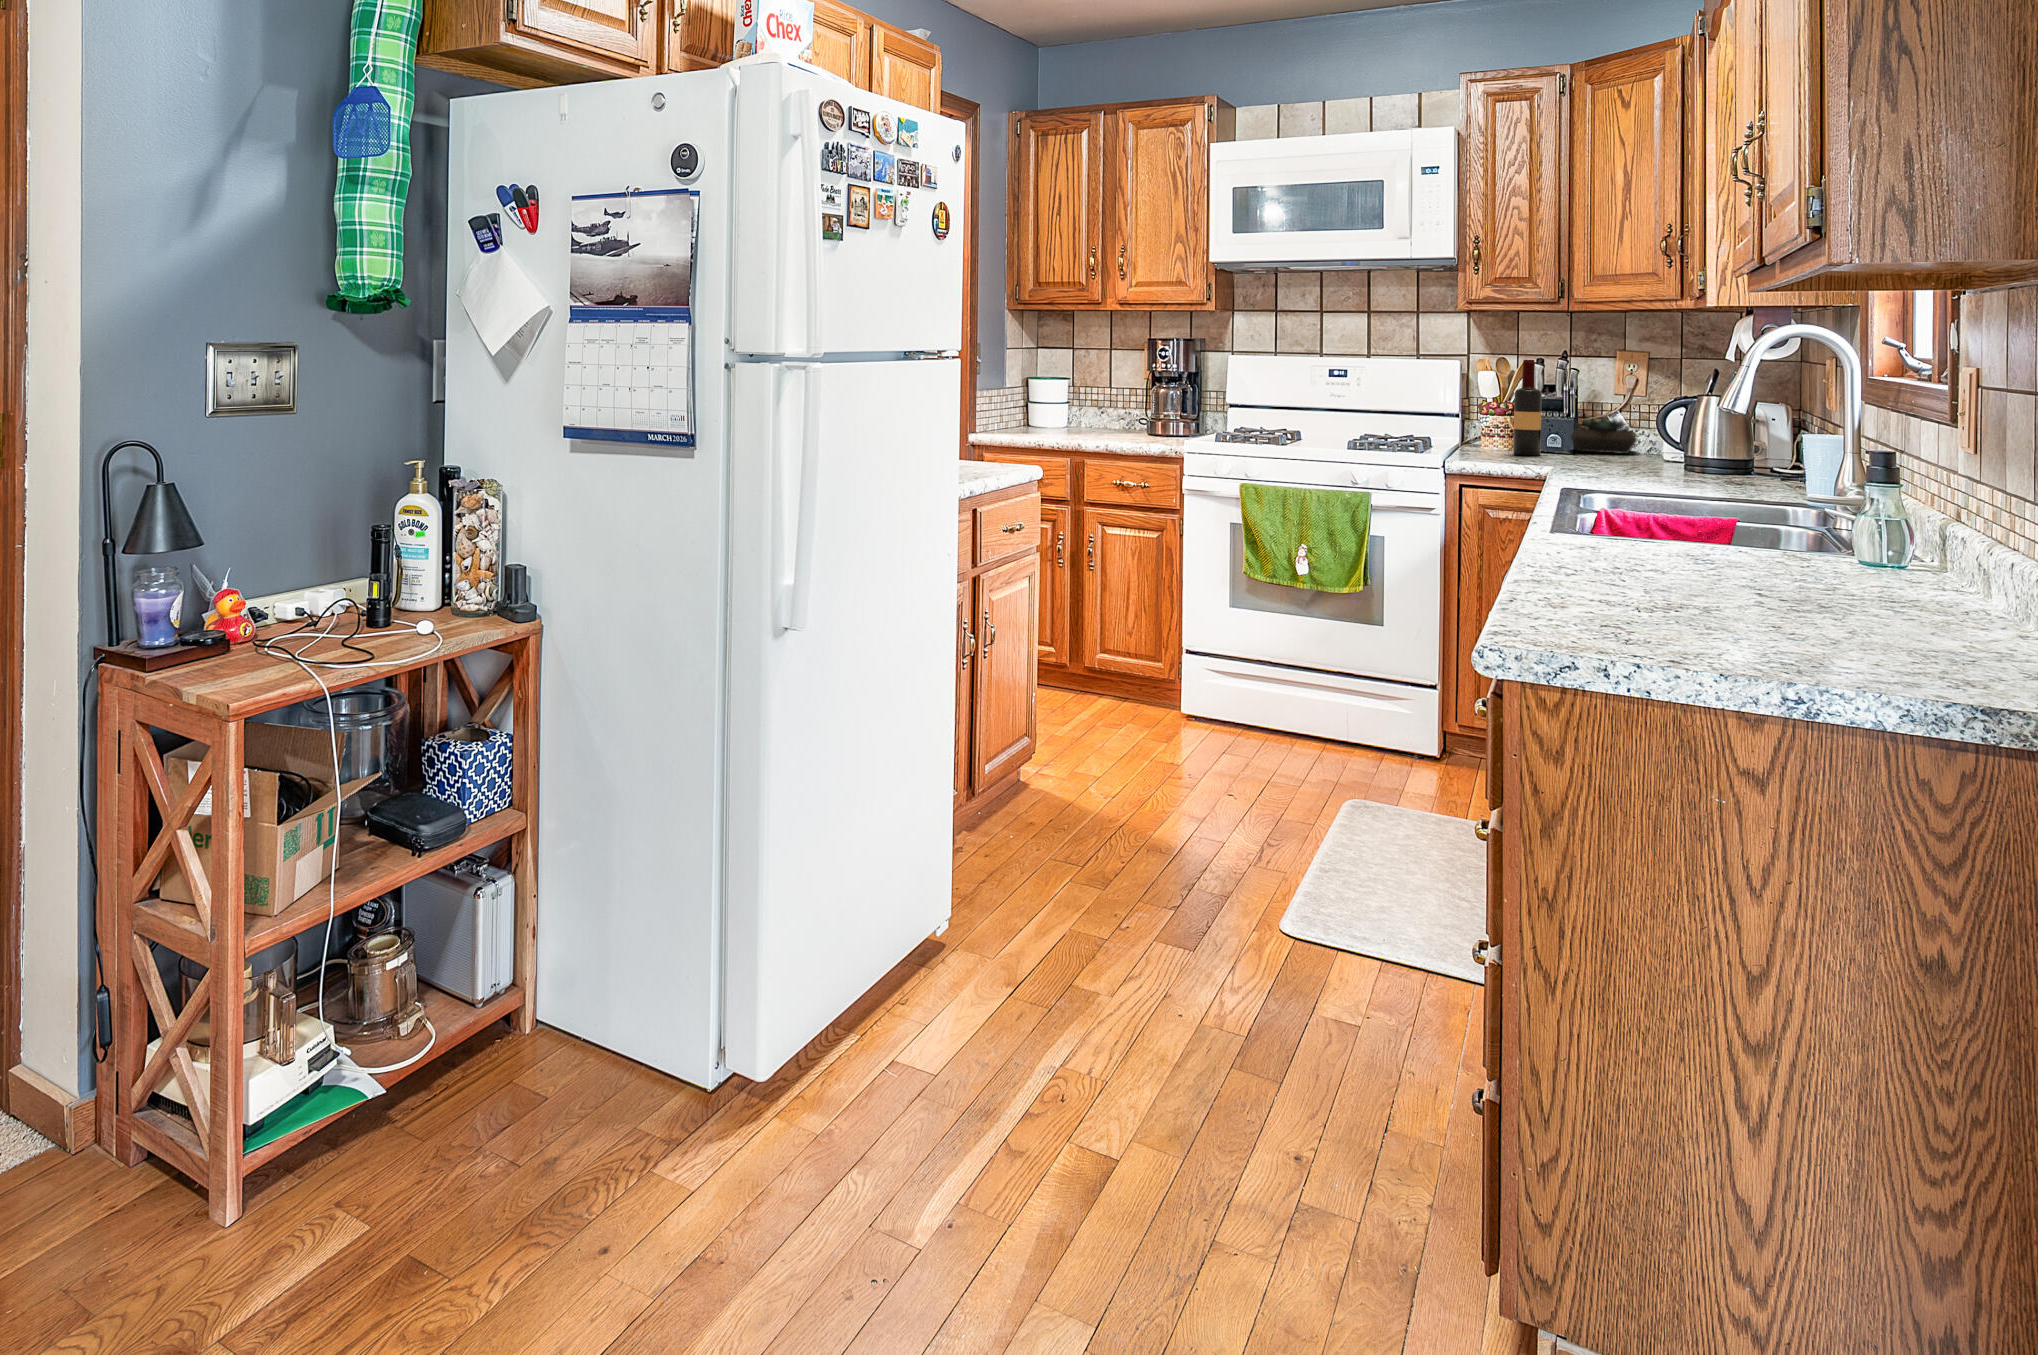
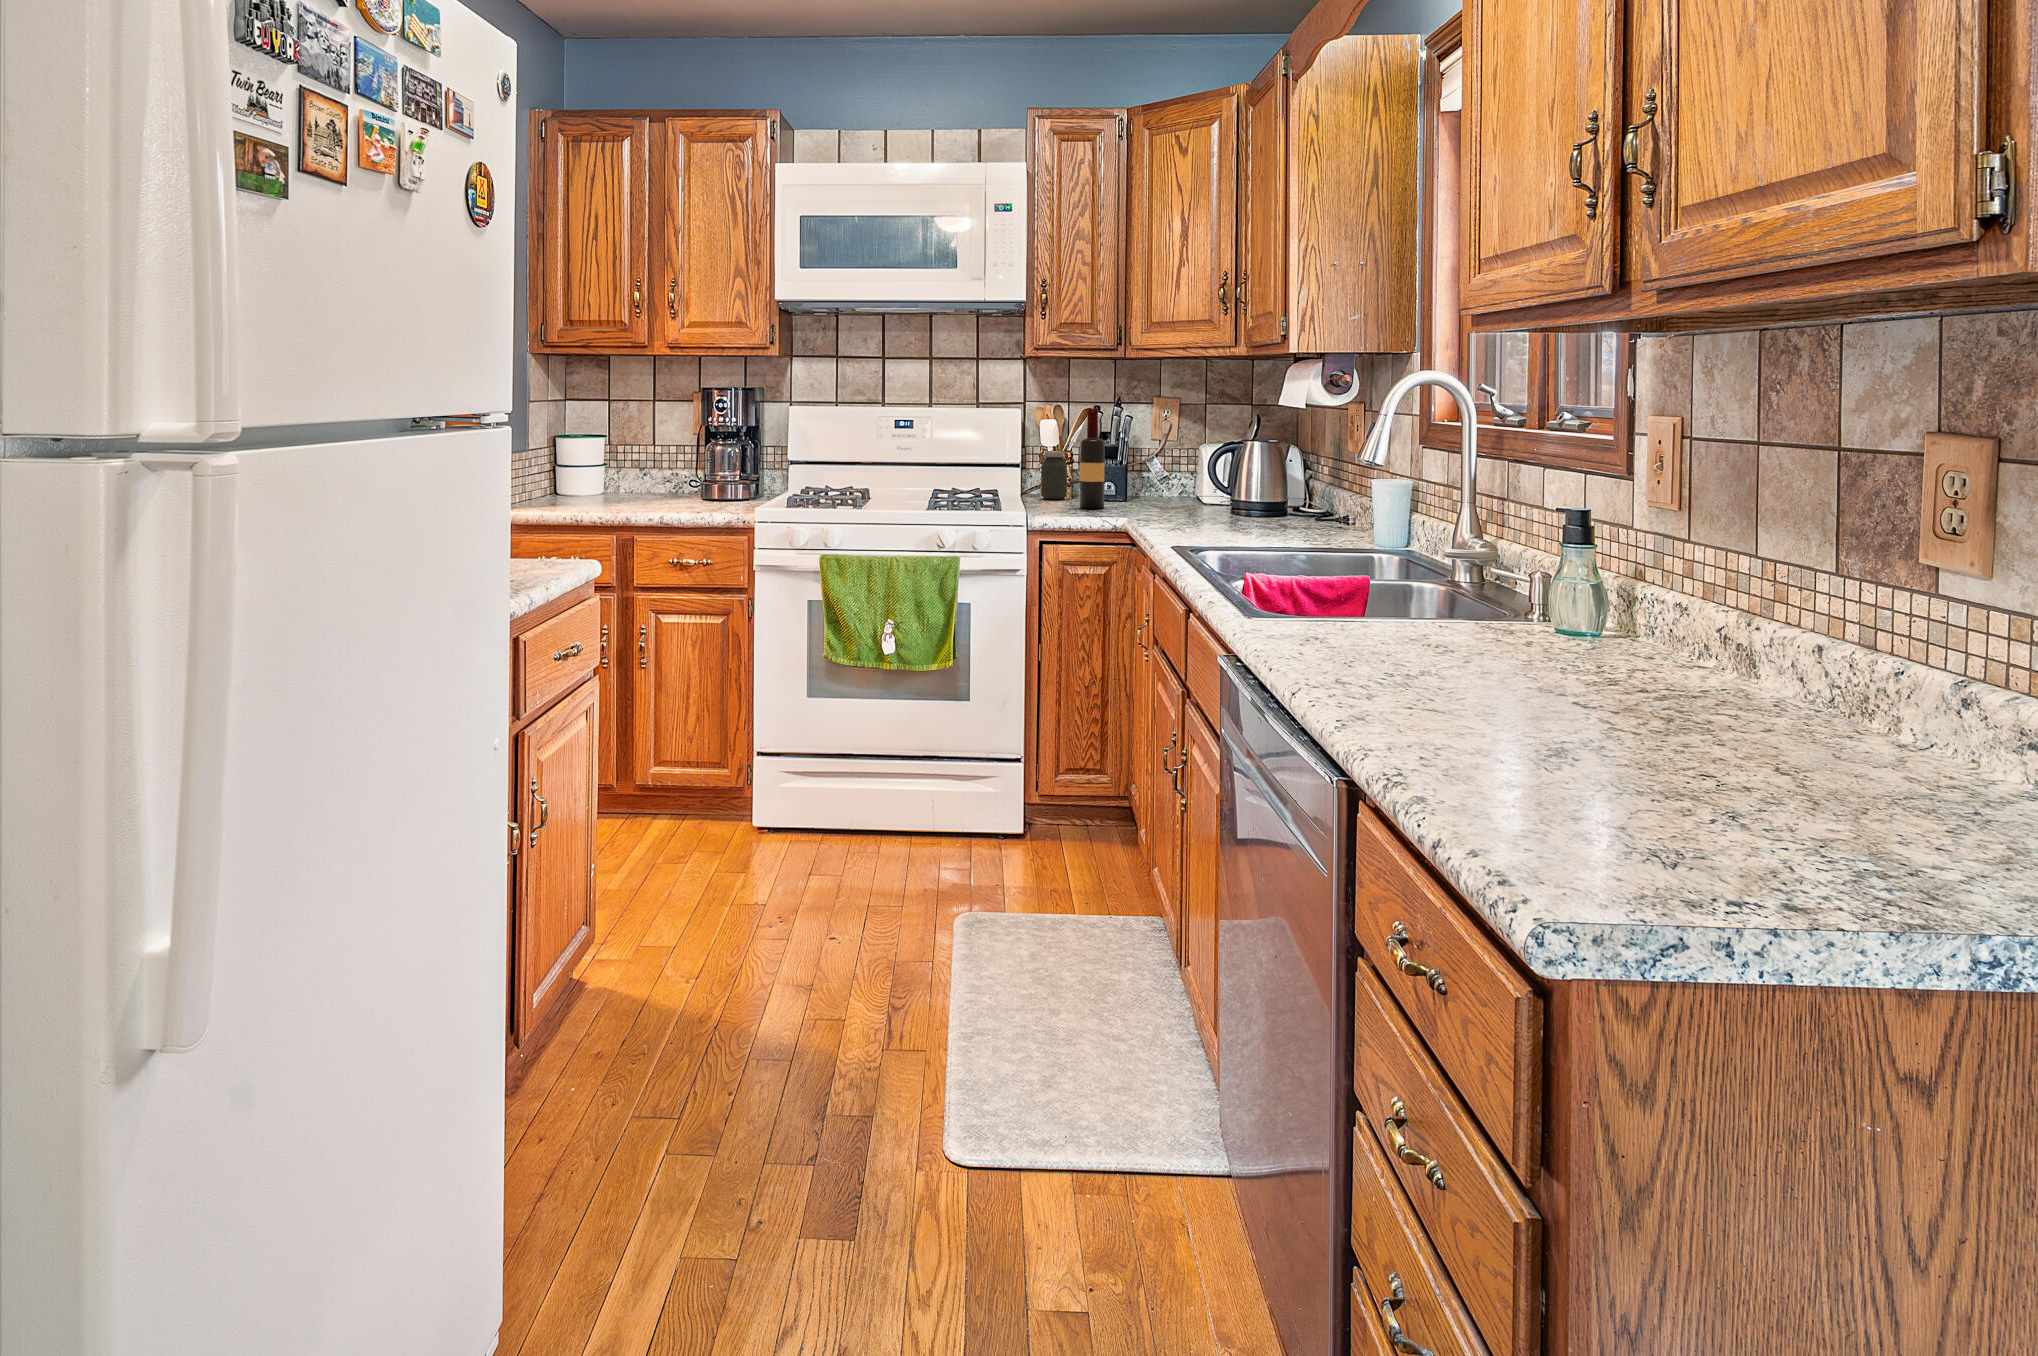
jar: none [1481,401,1509,447] -> present [1041,451,1067,499]
succulent plant: present [1570,418,1638,454] -> none [1121,465,1183,502]

